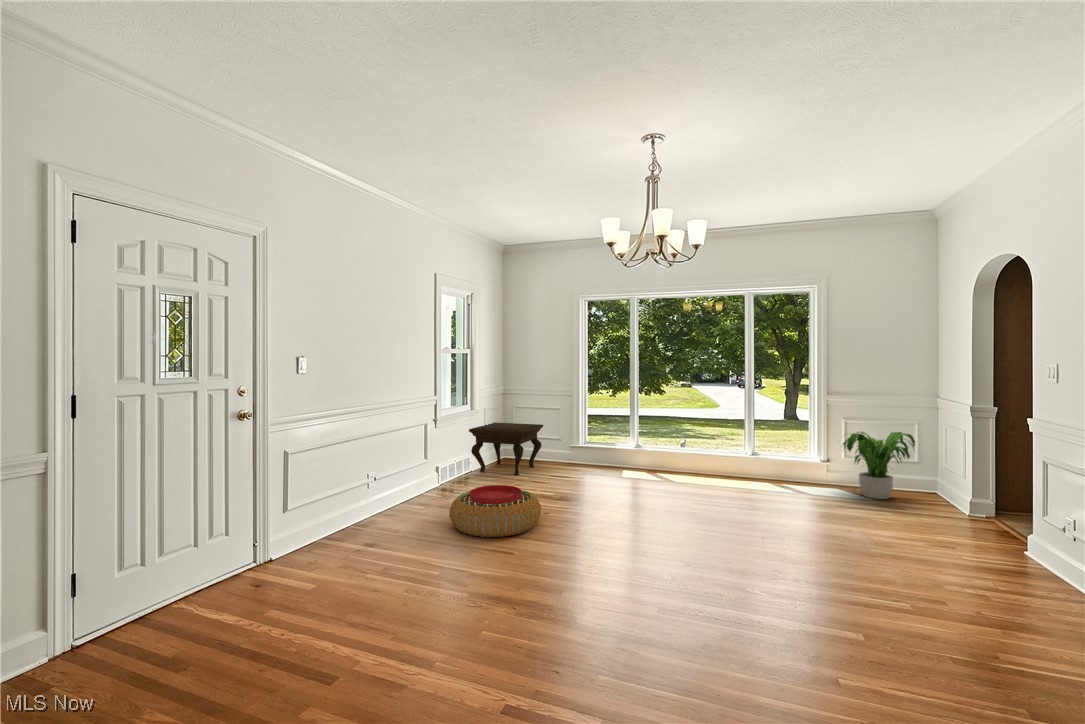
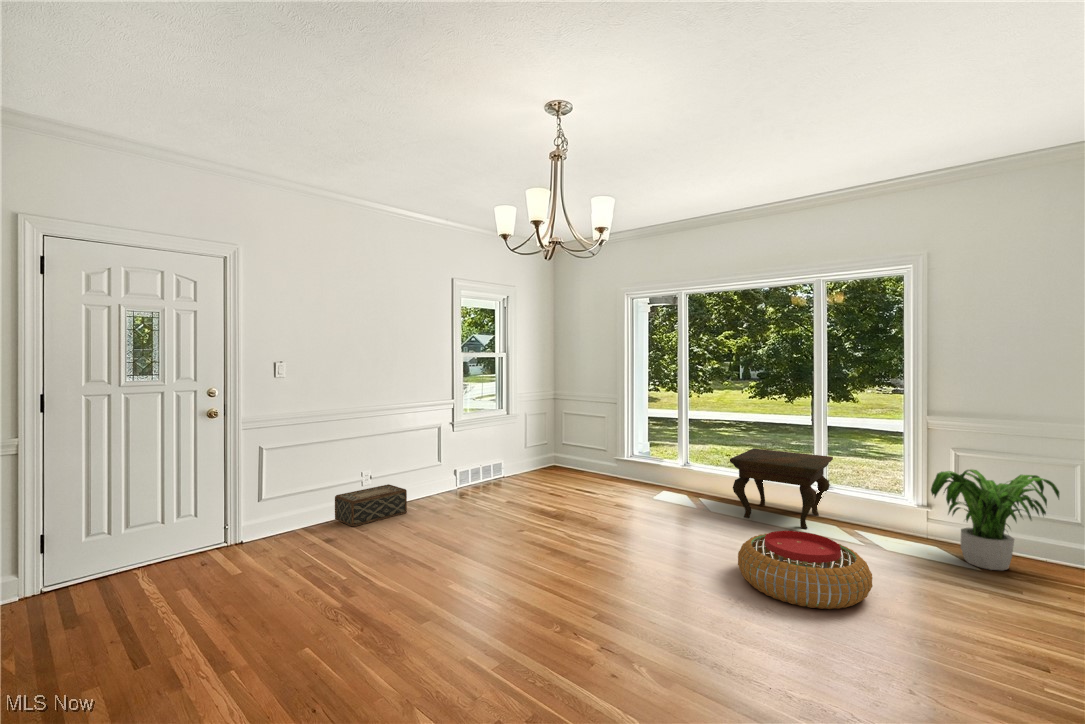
side table: present [469,423,543,475] -> present [730,448,833,529]
pouf: present [450,485,541,537] -> present [738,531,872,609]
woven basket: none [346,486,415,530] -> present [335,484,407,527]

